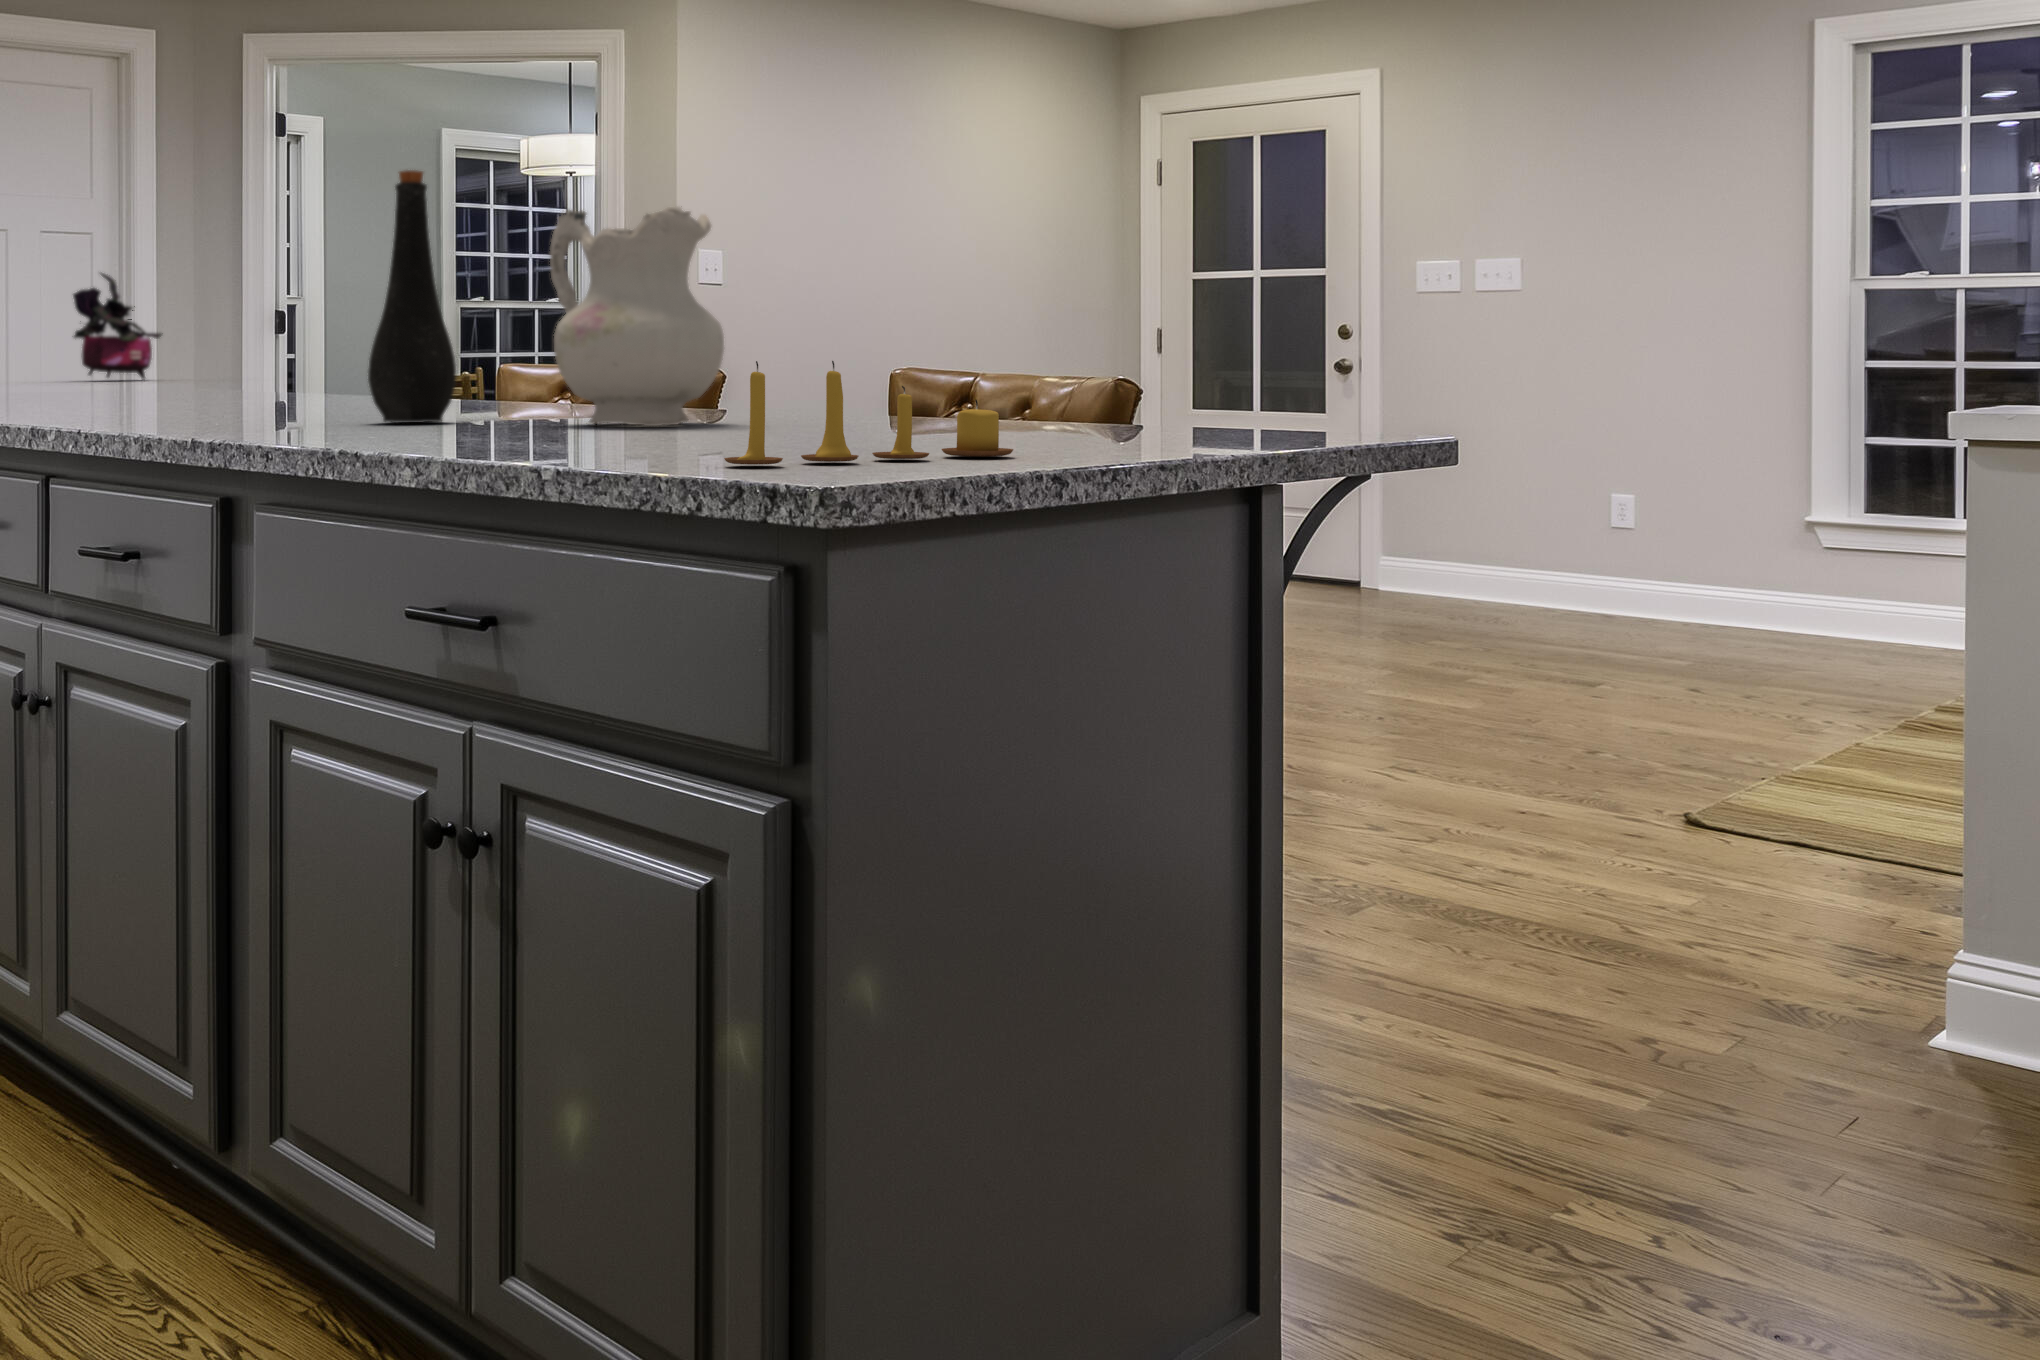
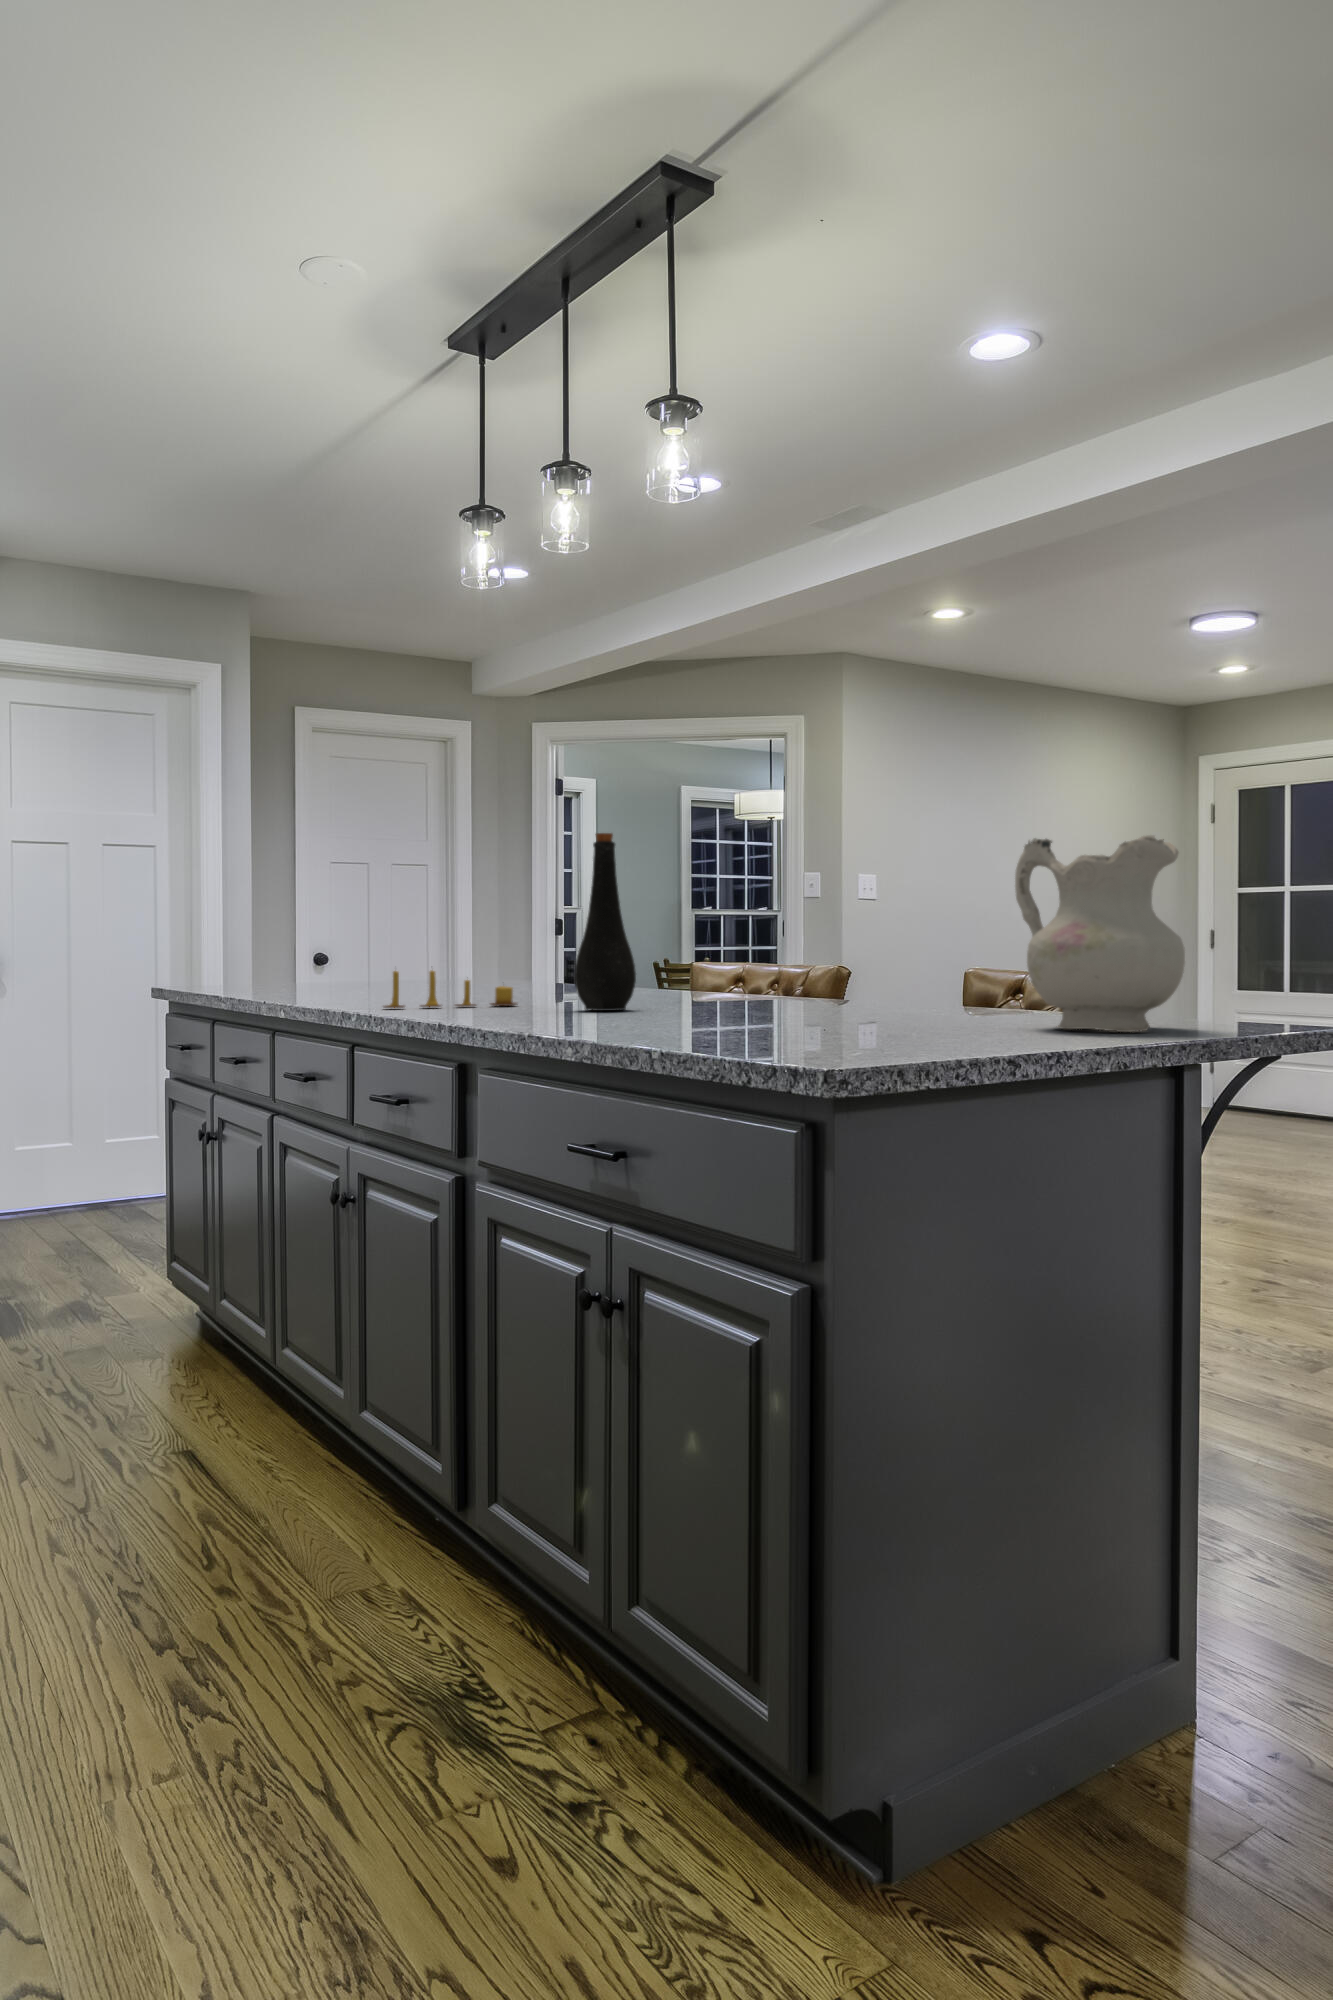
ceramic pitcher: present [550,206,724,426] -> present [1015,835,1185,1032]
potted plant: present [73,273,163,379] -> none [411,892,475,969]
candle: present [724,361,1013,465] -> present [384,970,517,1008]

